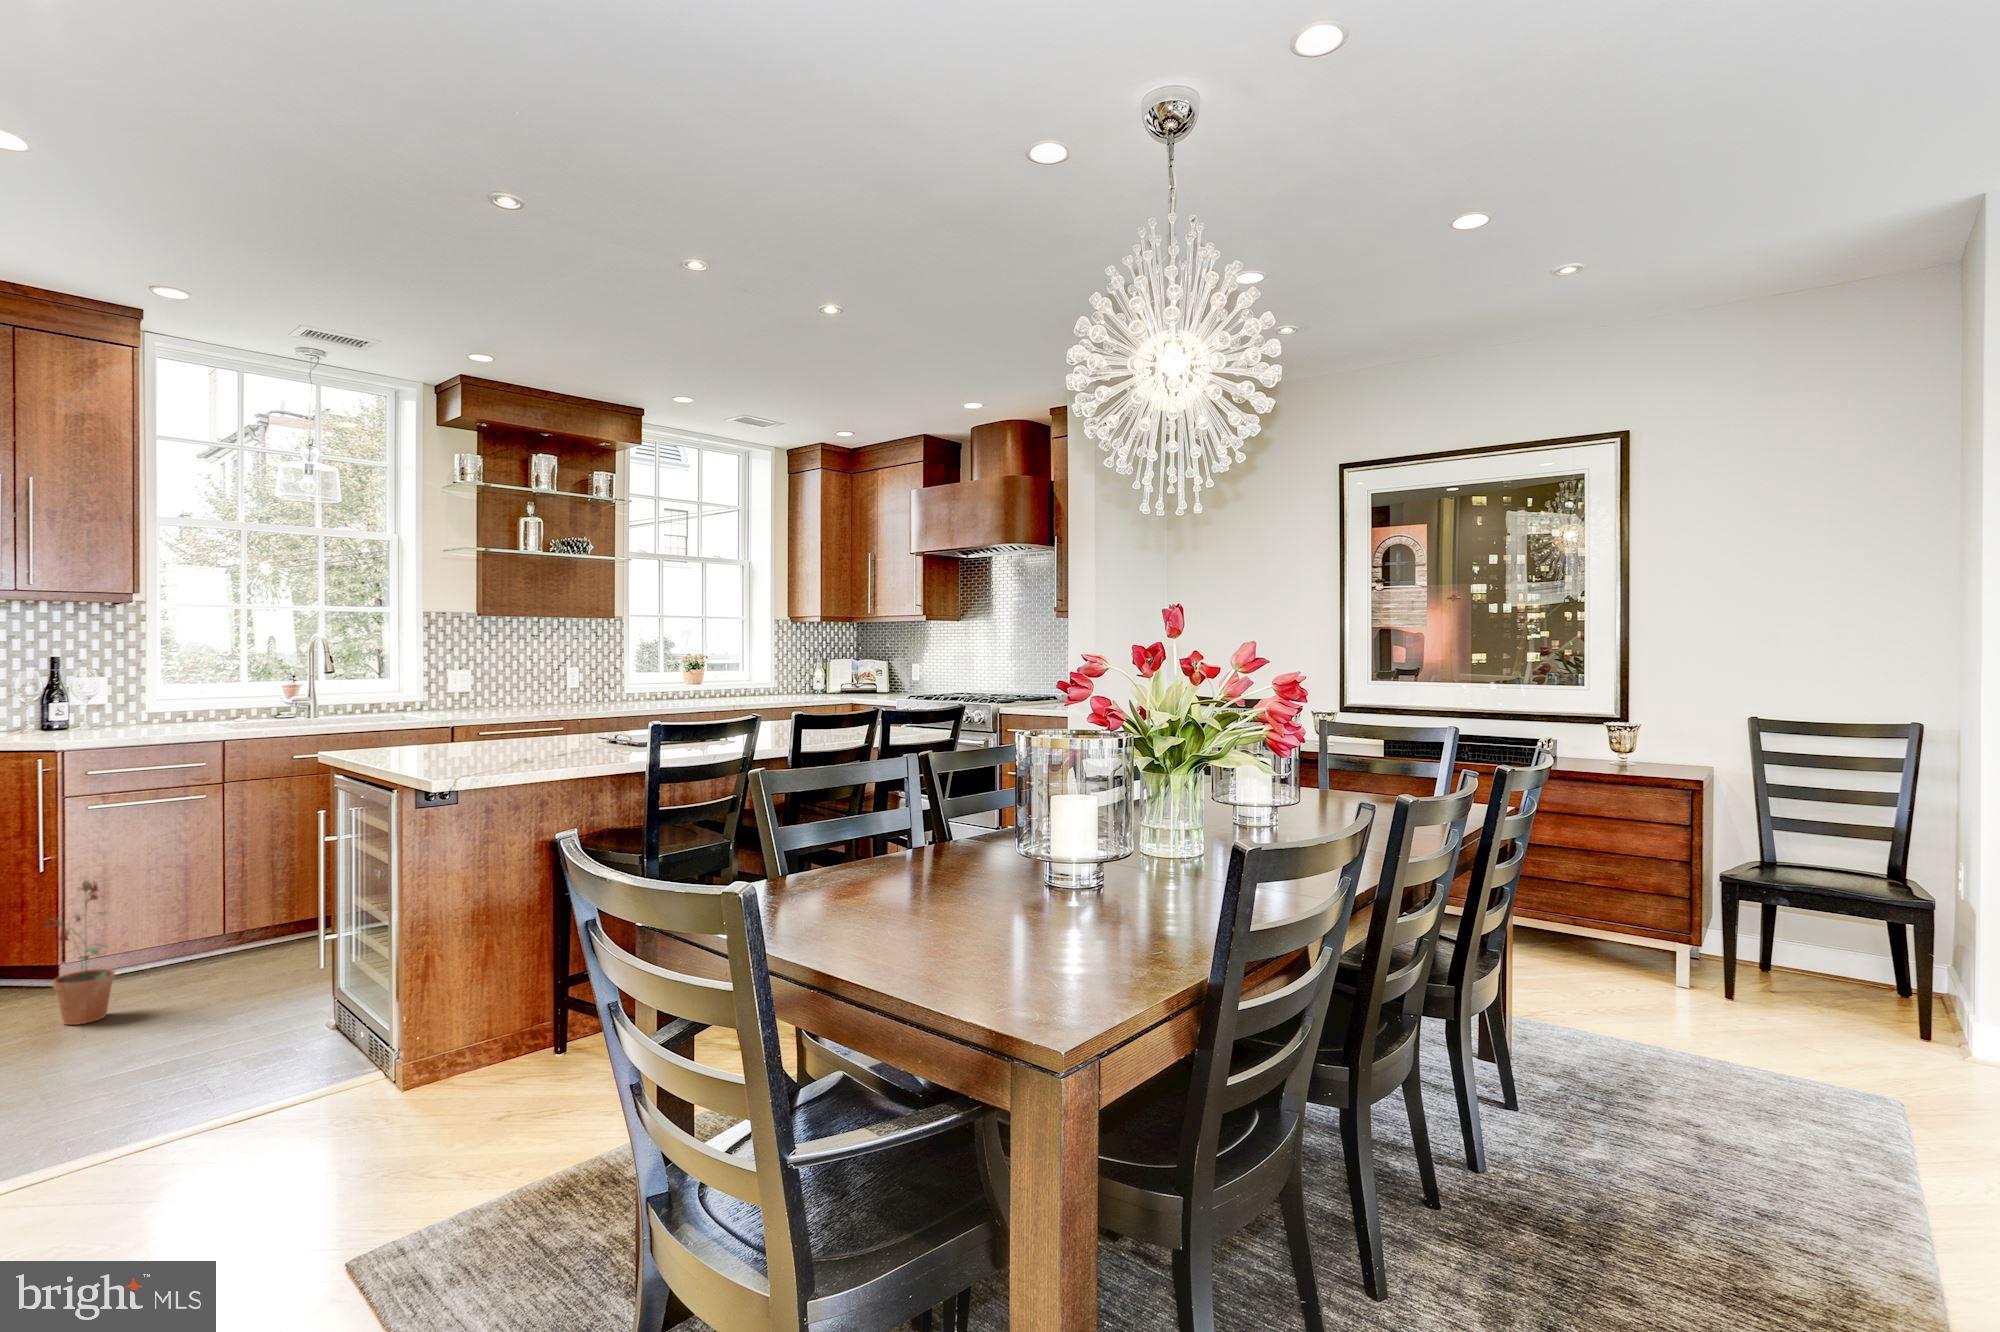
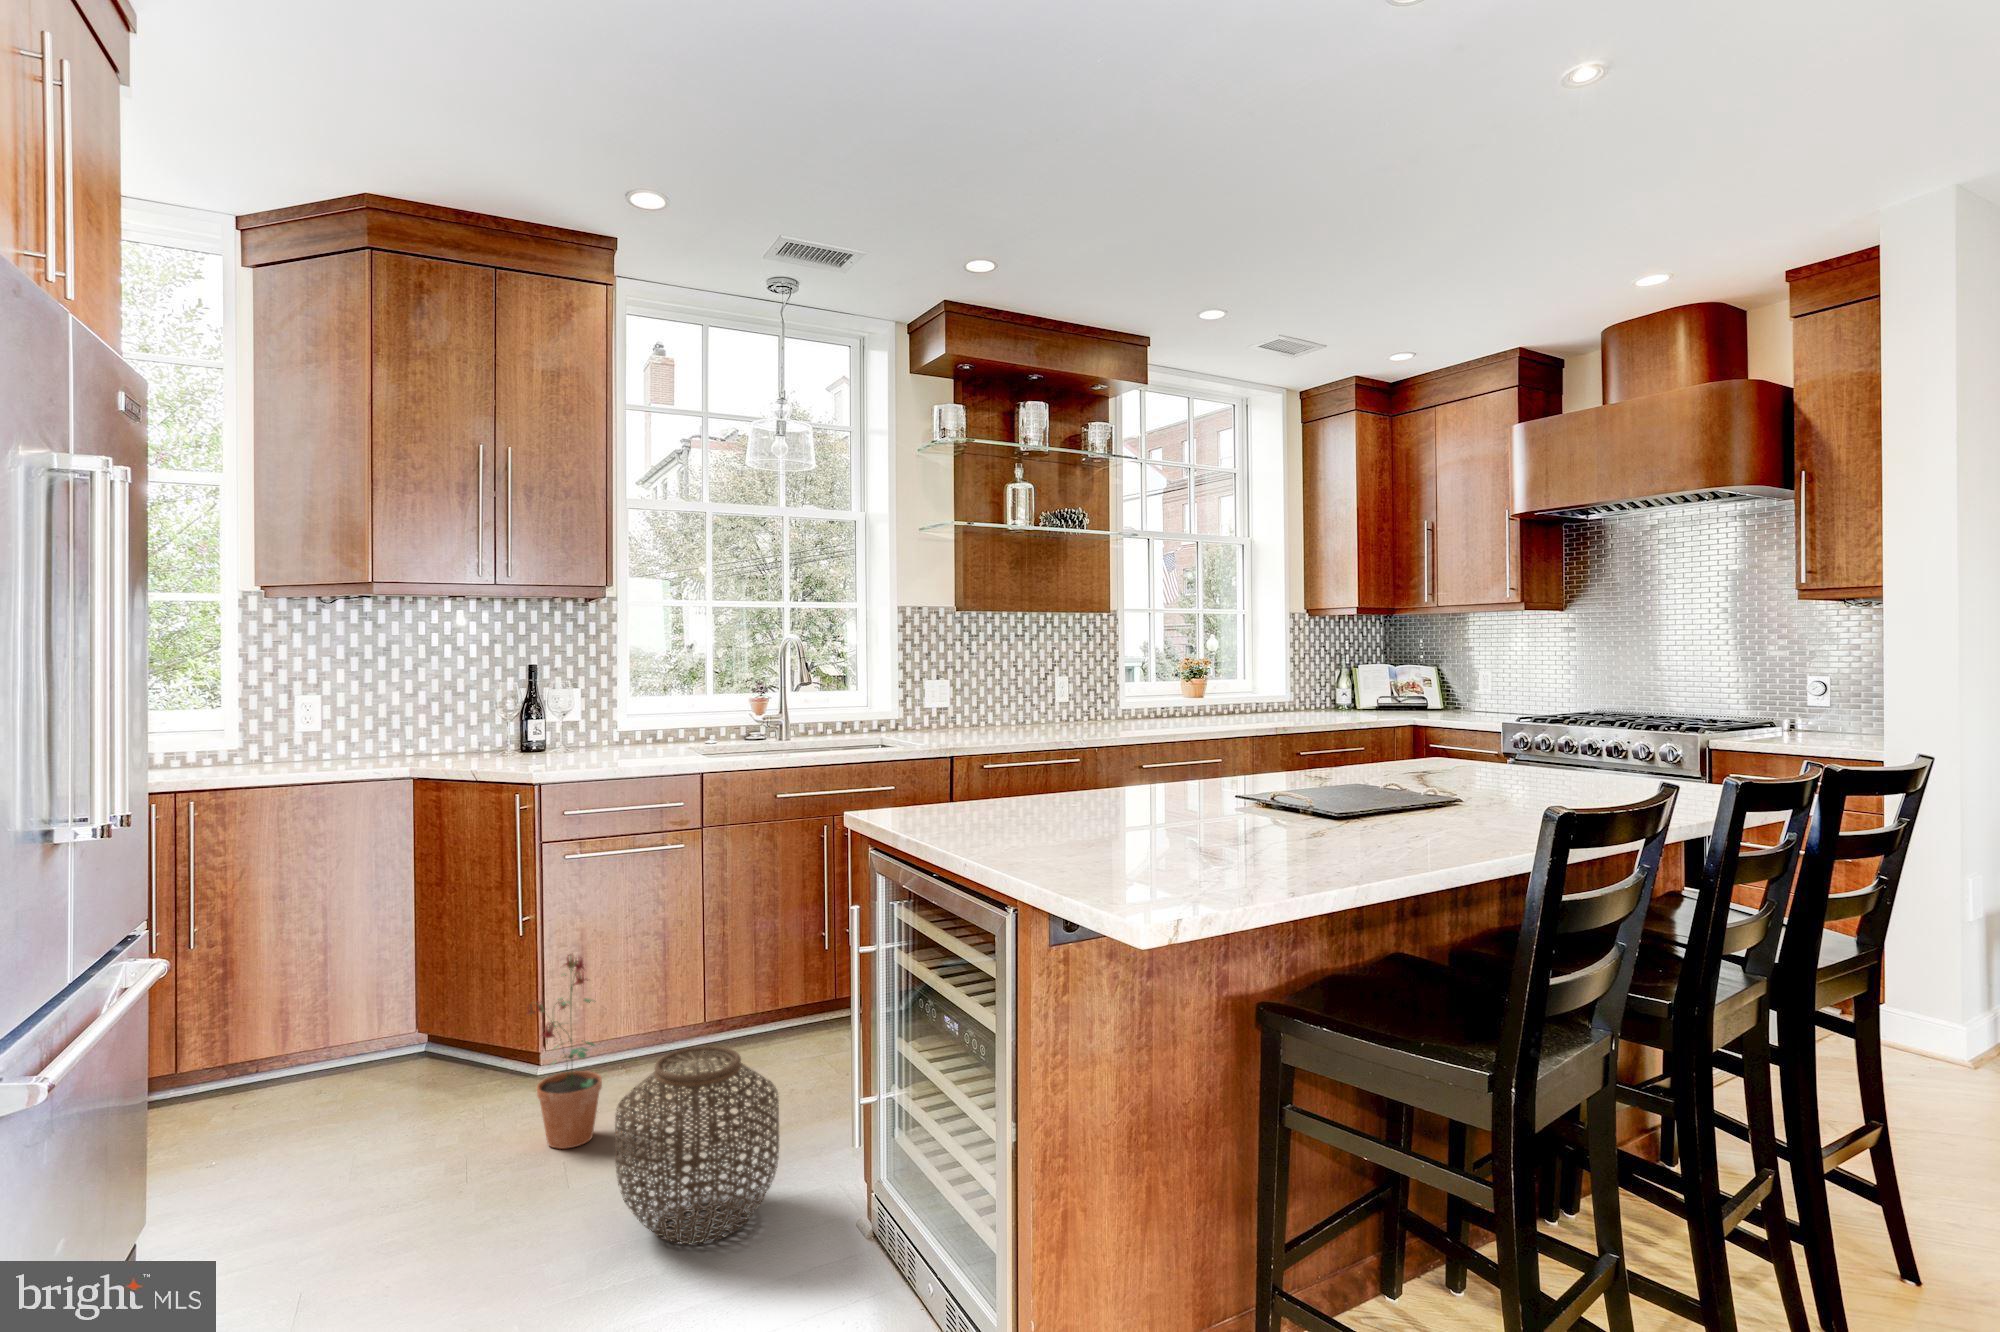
woven basket: none [117,929,258,1060] -> present [615,1046,779,1244]

